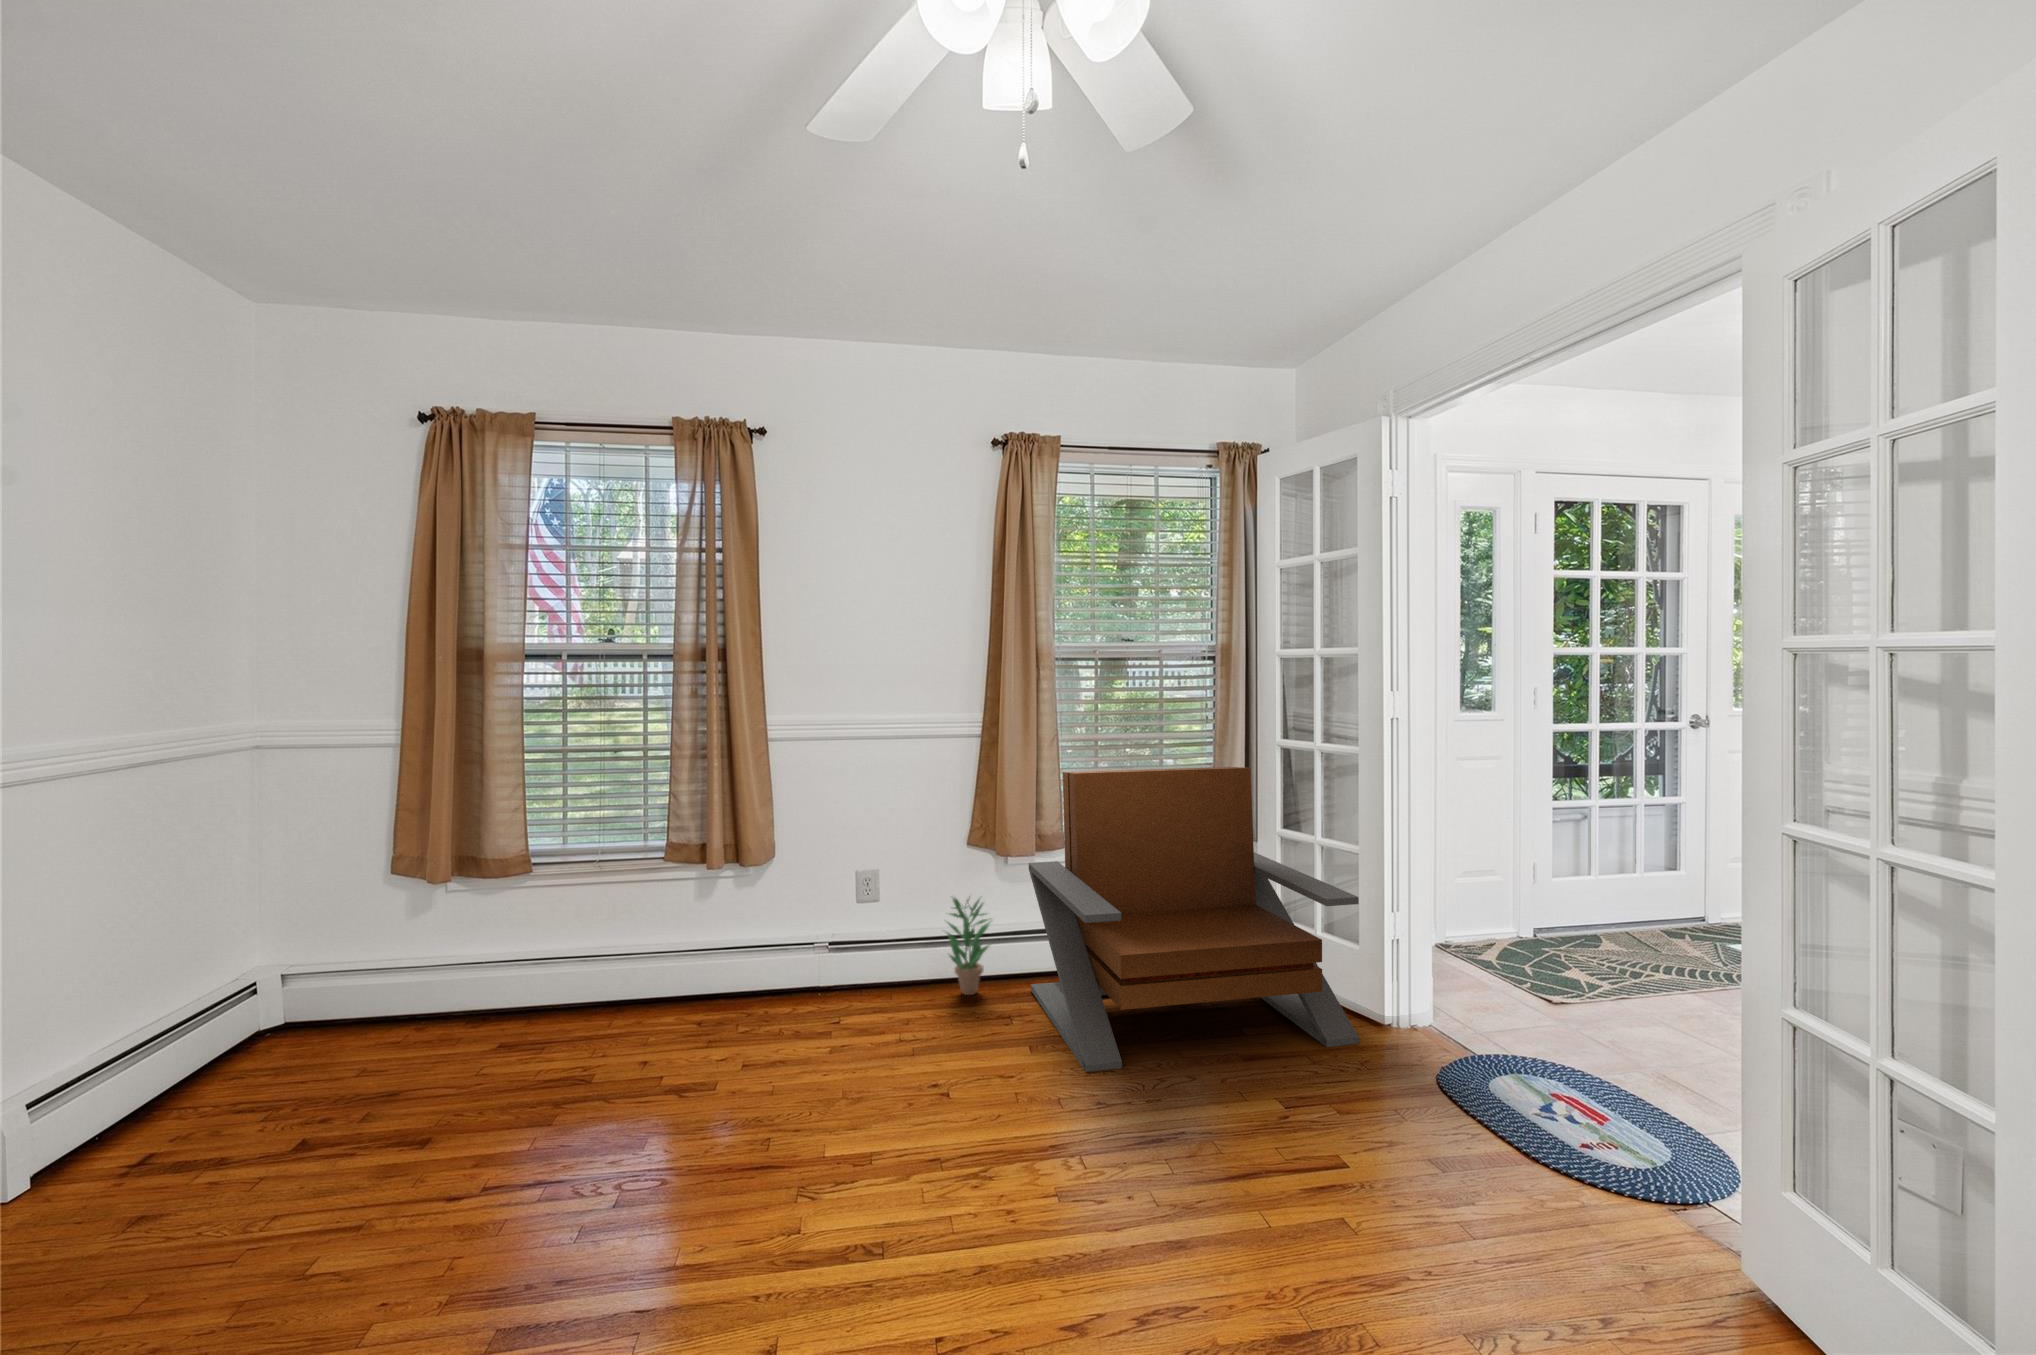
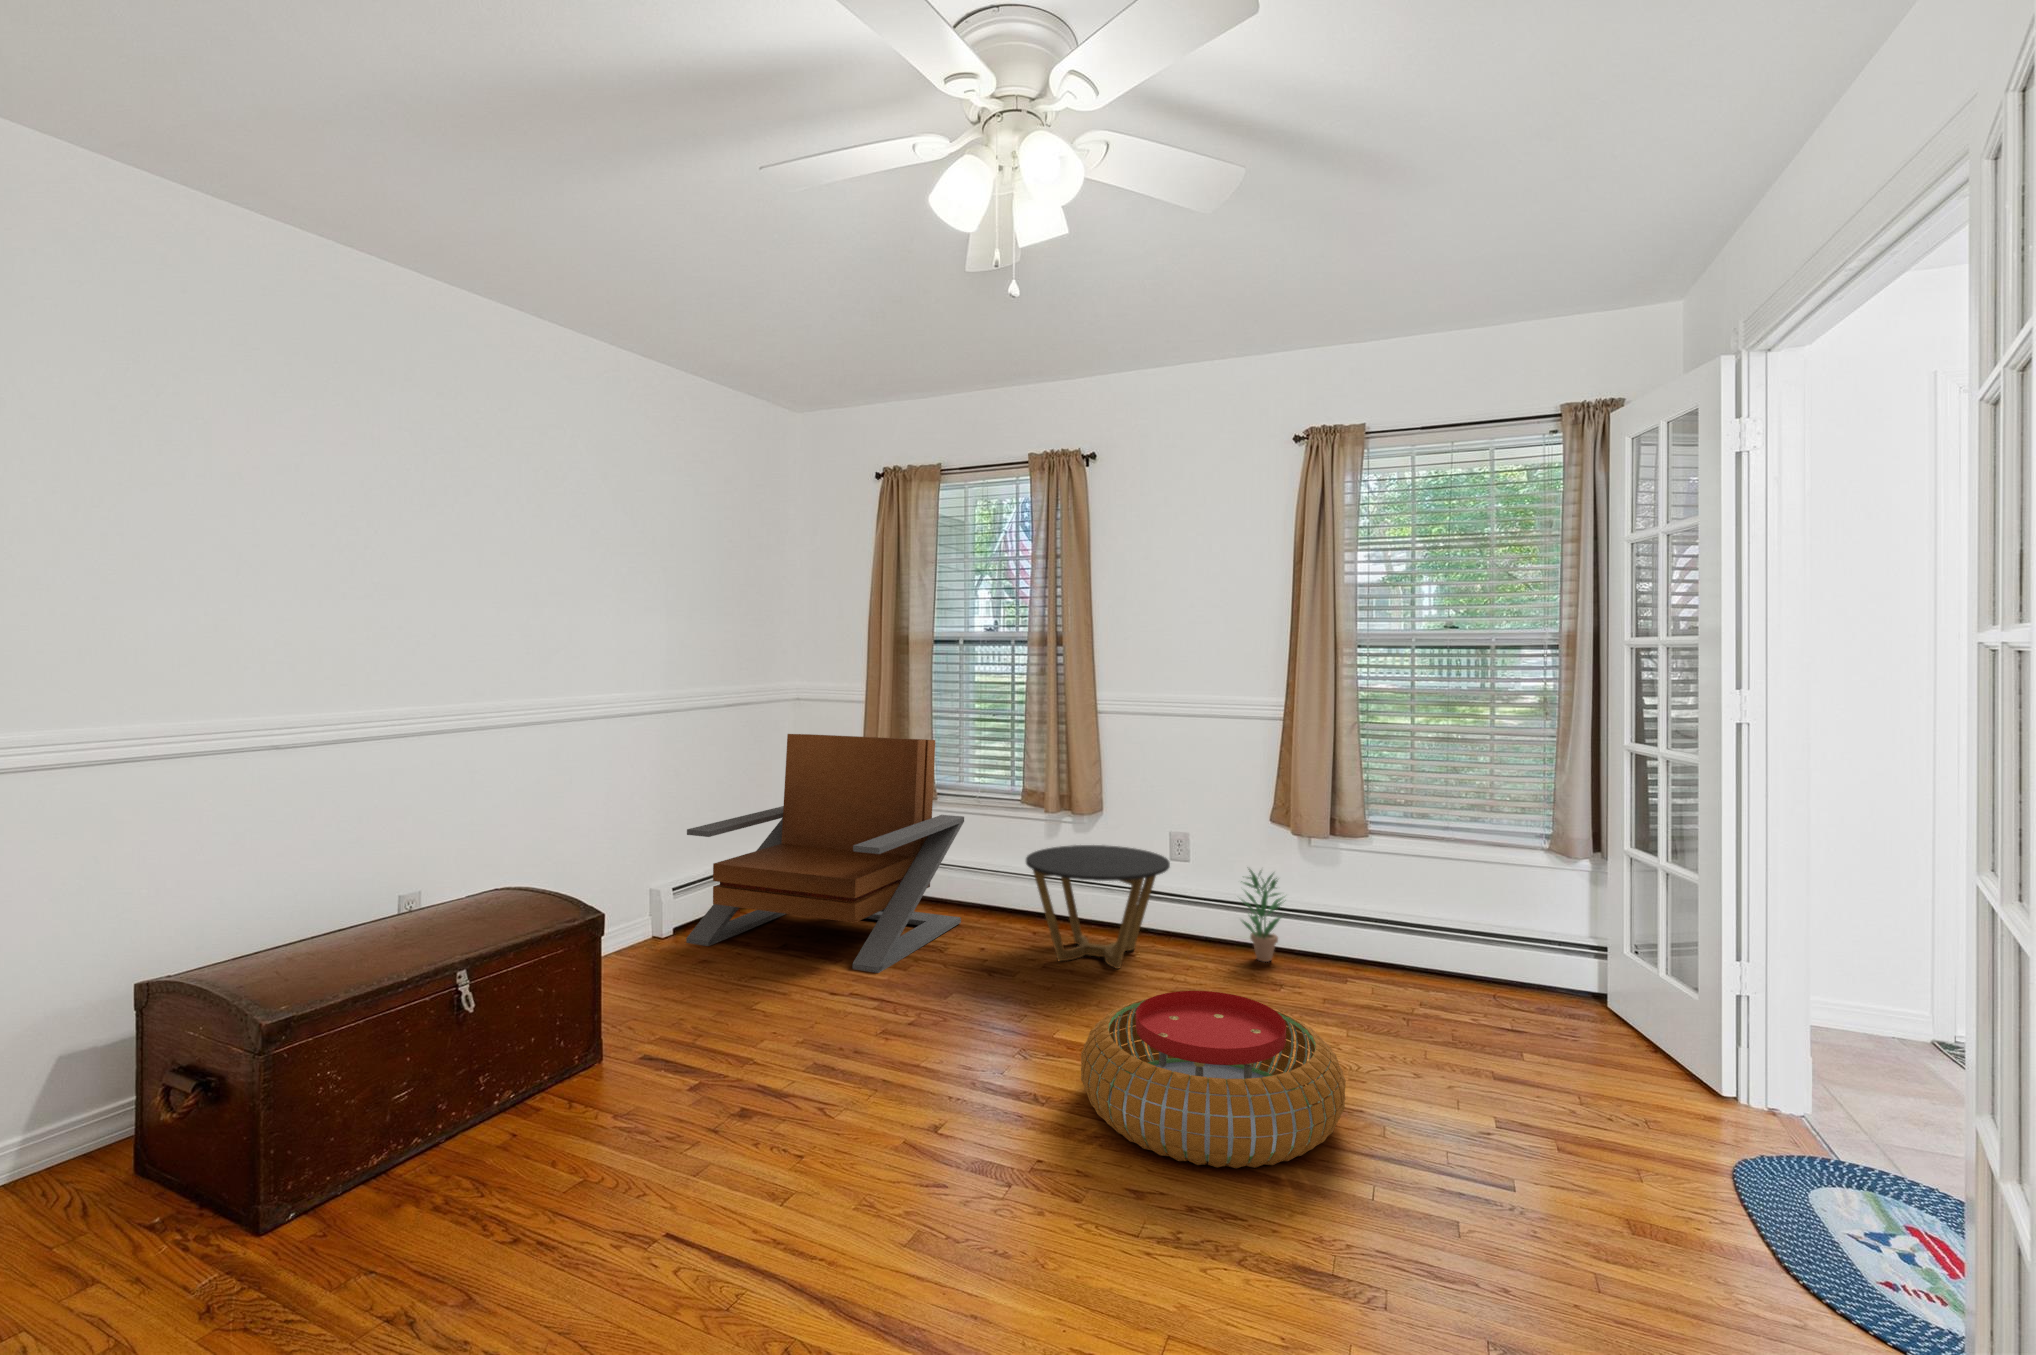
lounge chair: present [1029,767,1359,1072] -> present [686,734,964,973]
side table: none [702,893,879,1047] -> present [1026,845,1170,969]
pouf: none [914,1047,1206,1260] -> present [1081,991,1346,1168]

